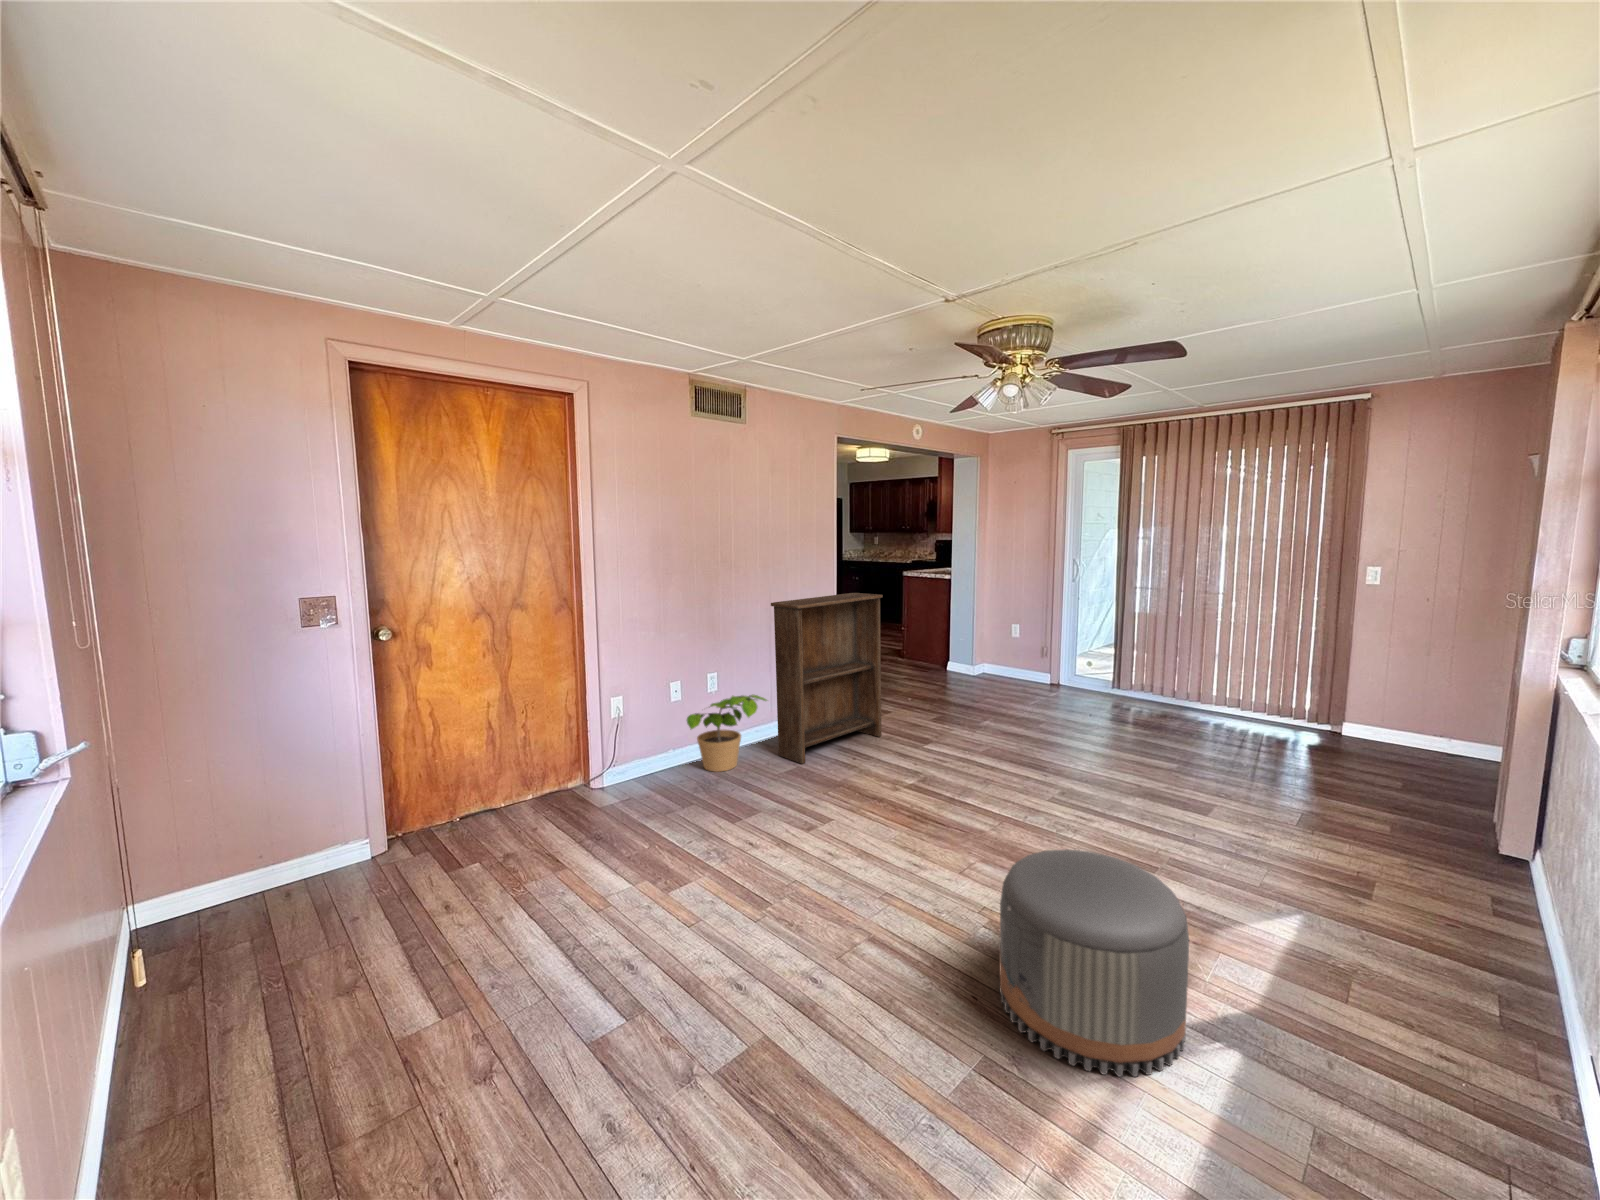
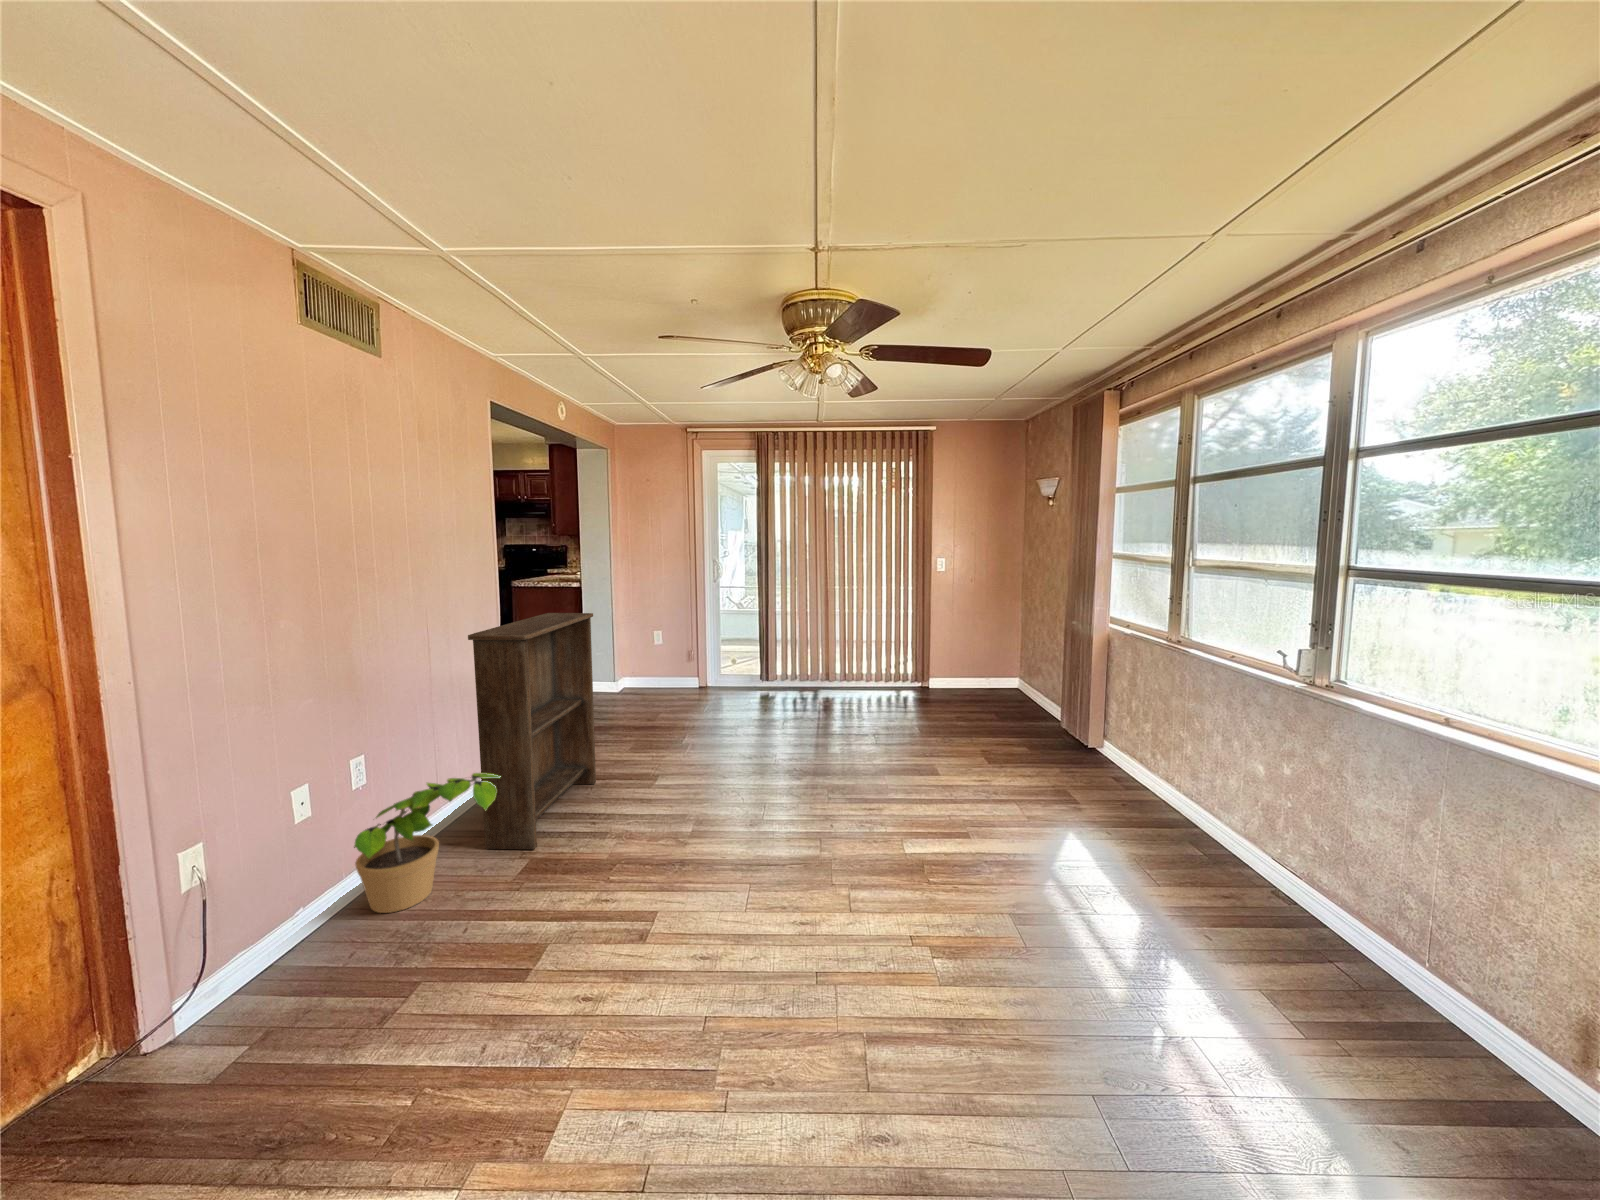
pouf: present [1000,849,1189,1077] -> none [990,839,1170,1055]

